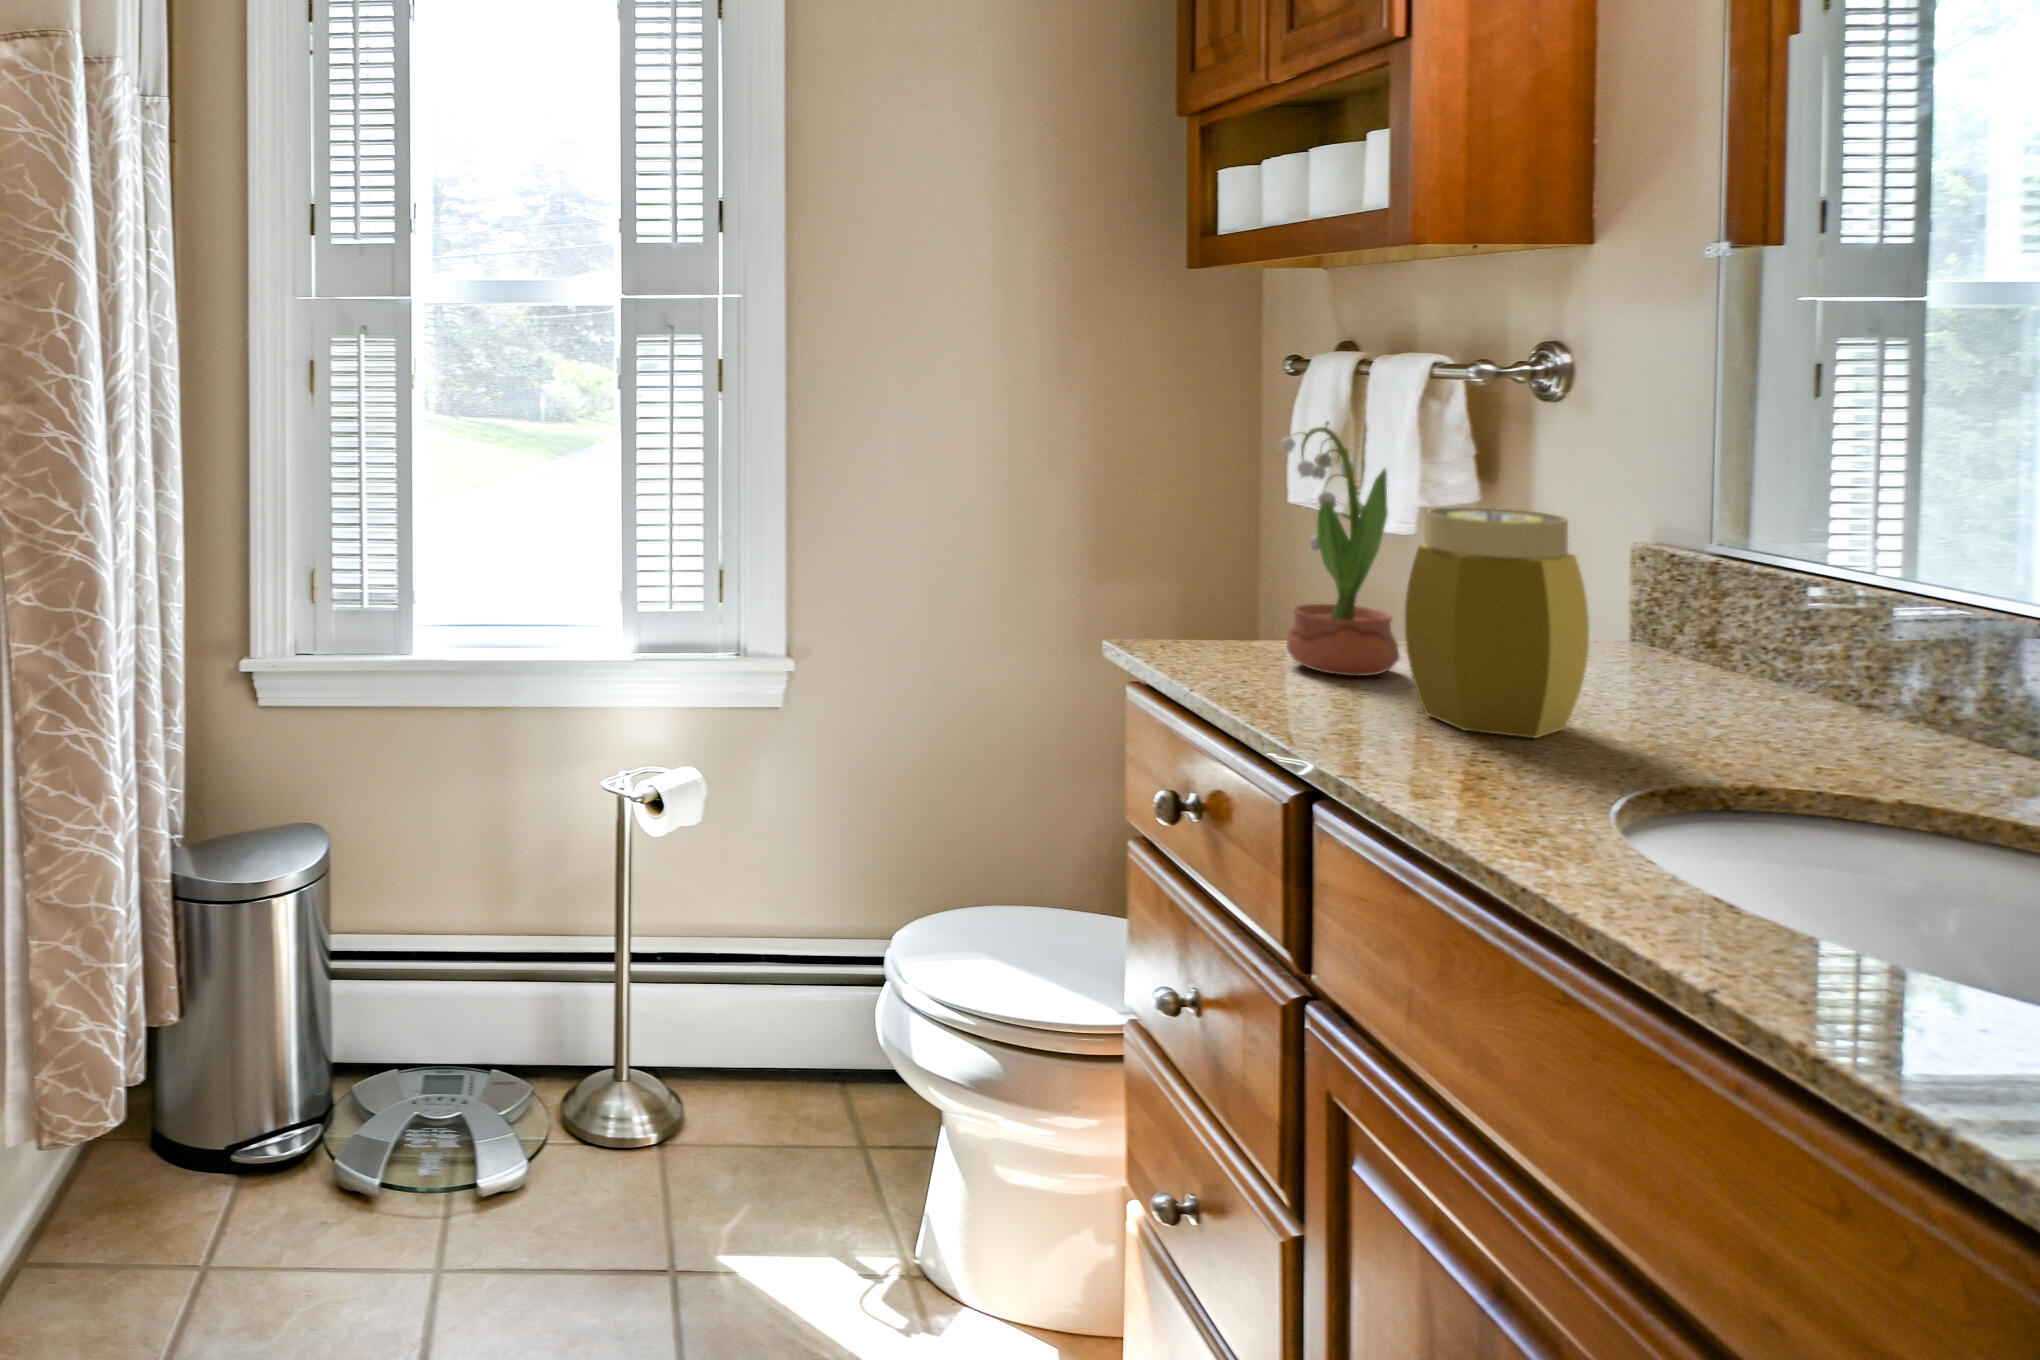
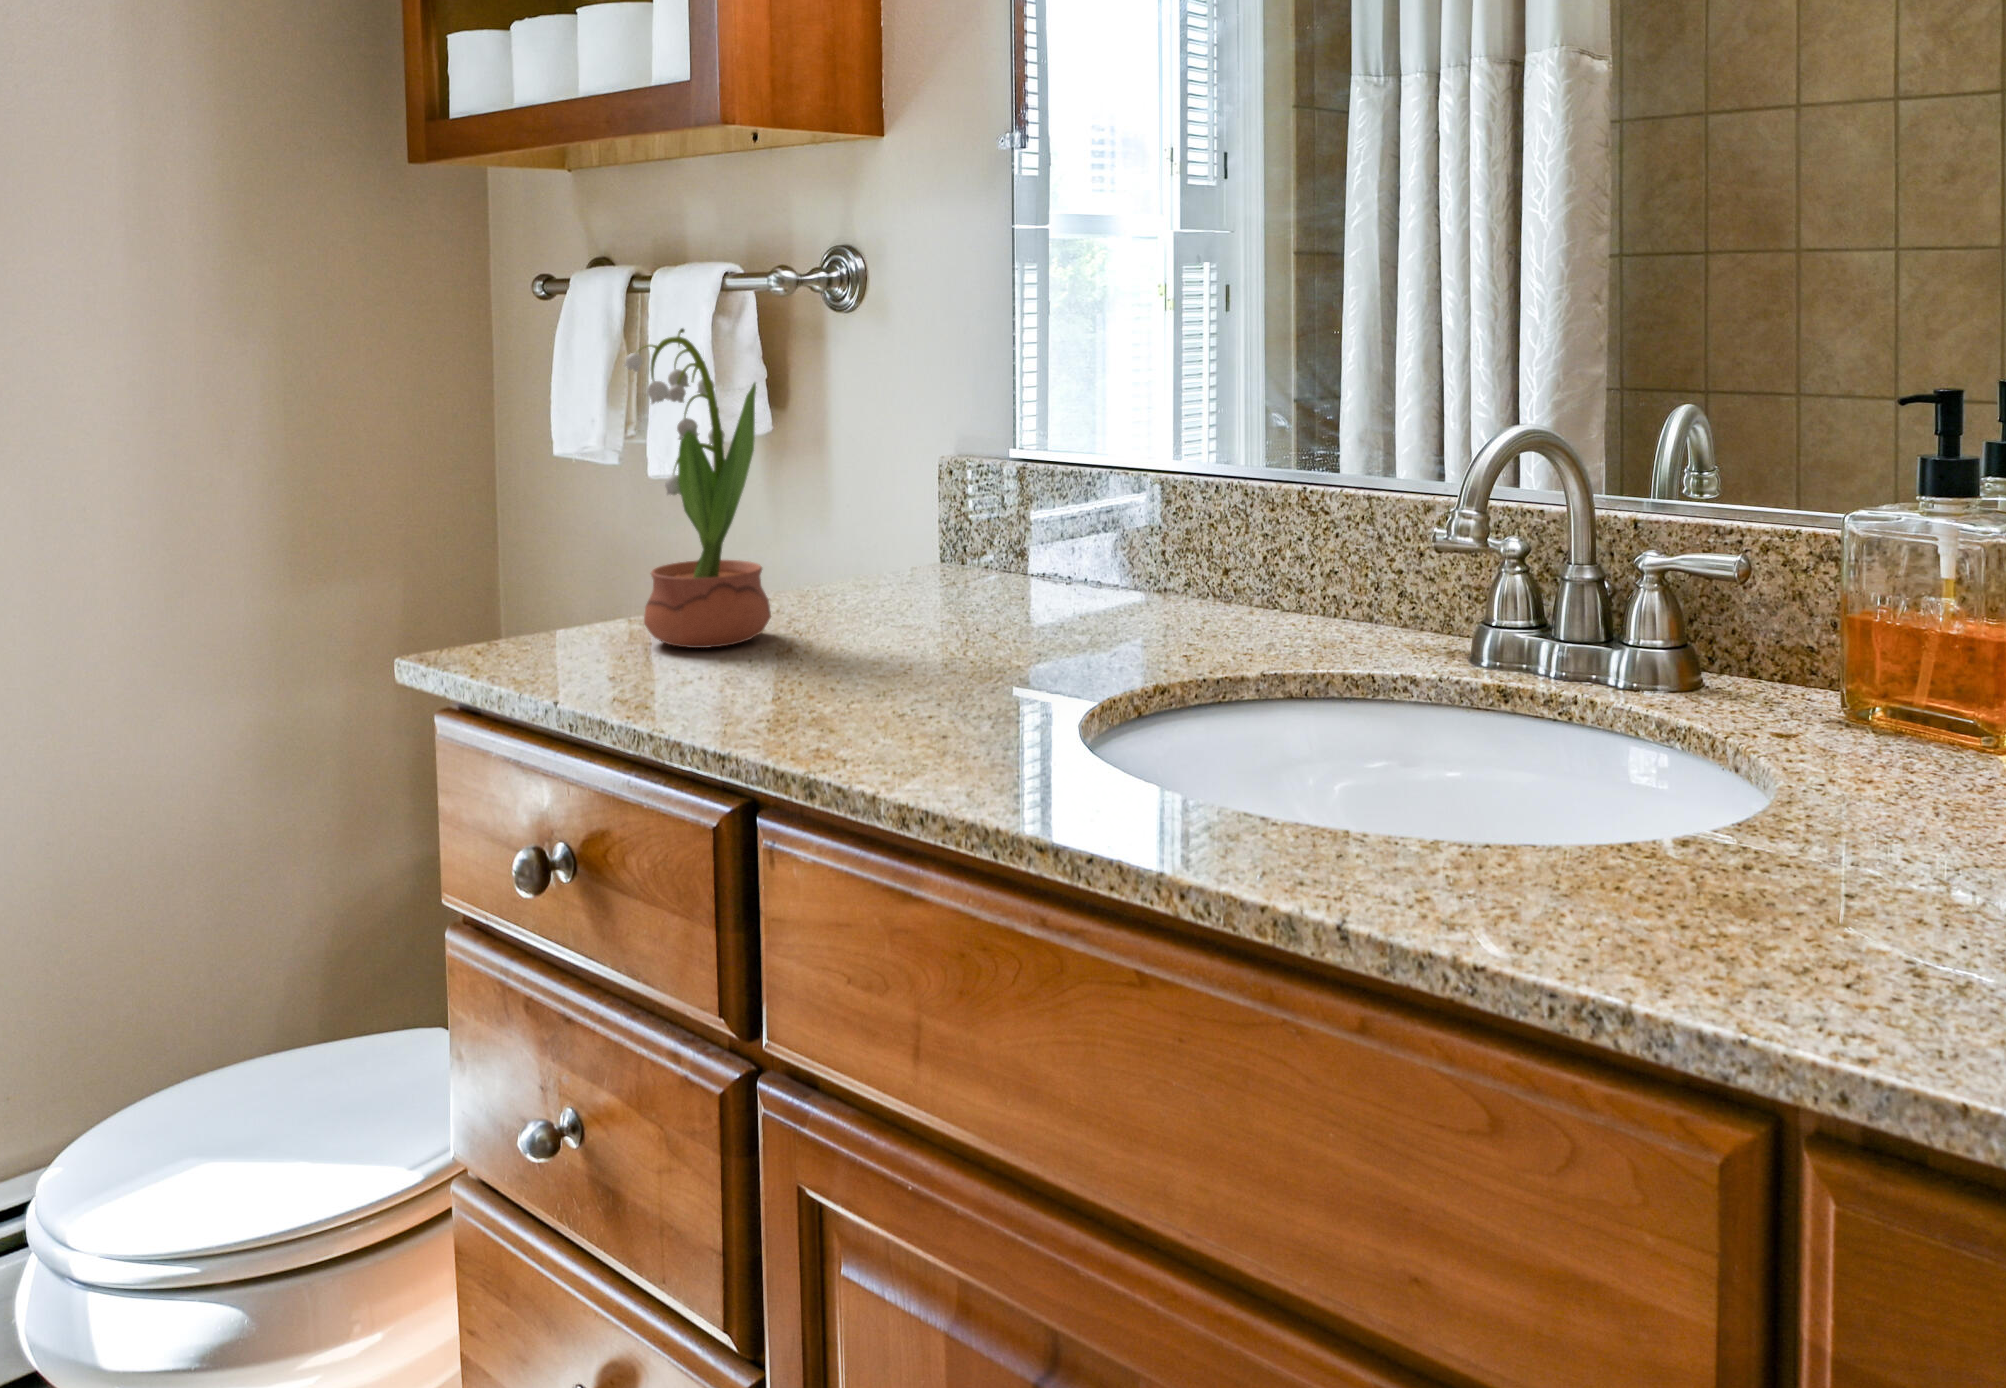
jar: present [1405,507,1589,738] -> none [808,418,984,684]

